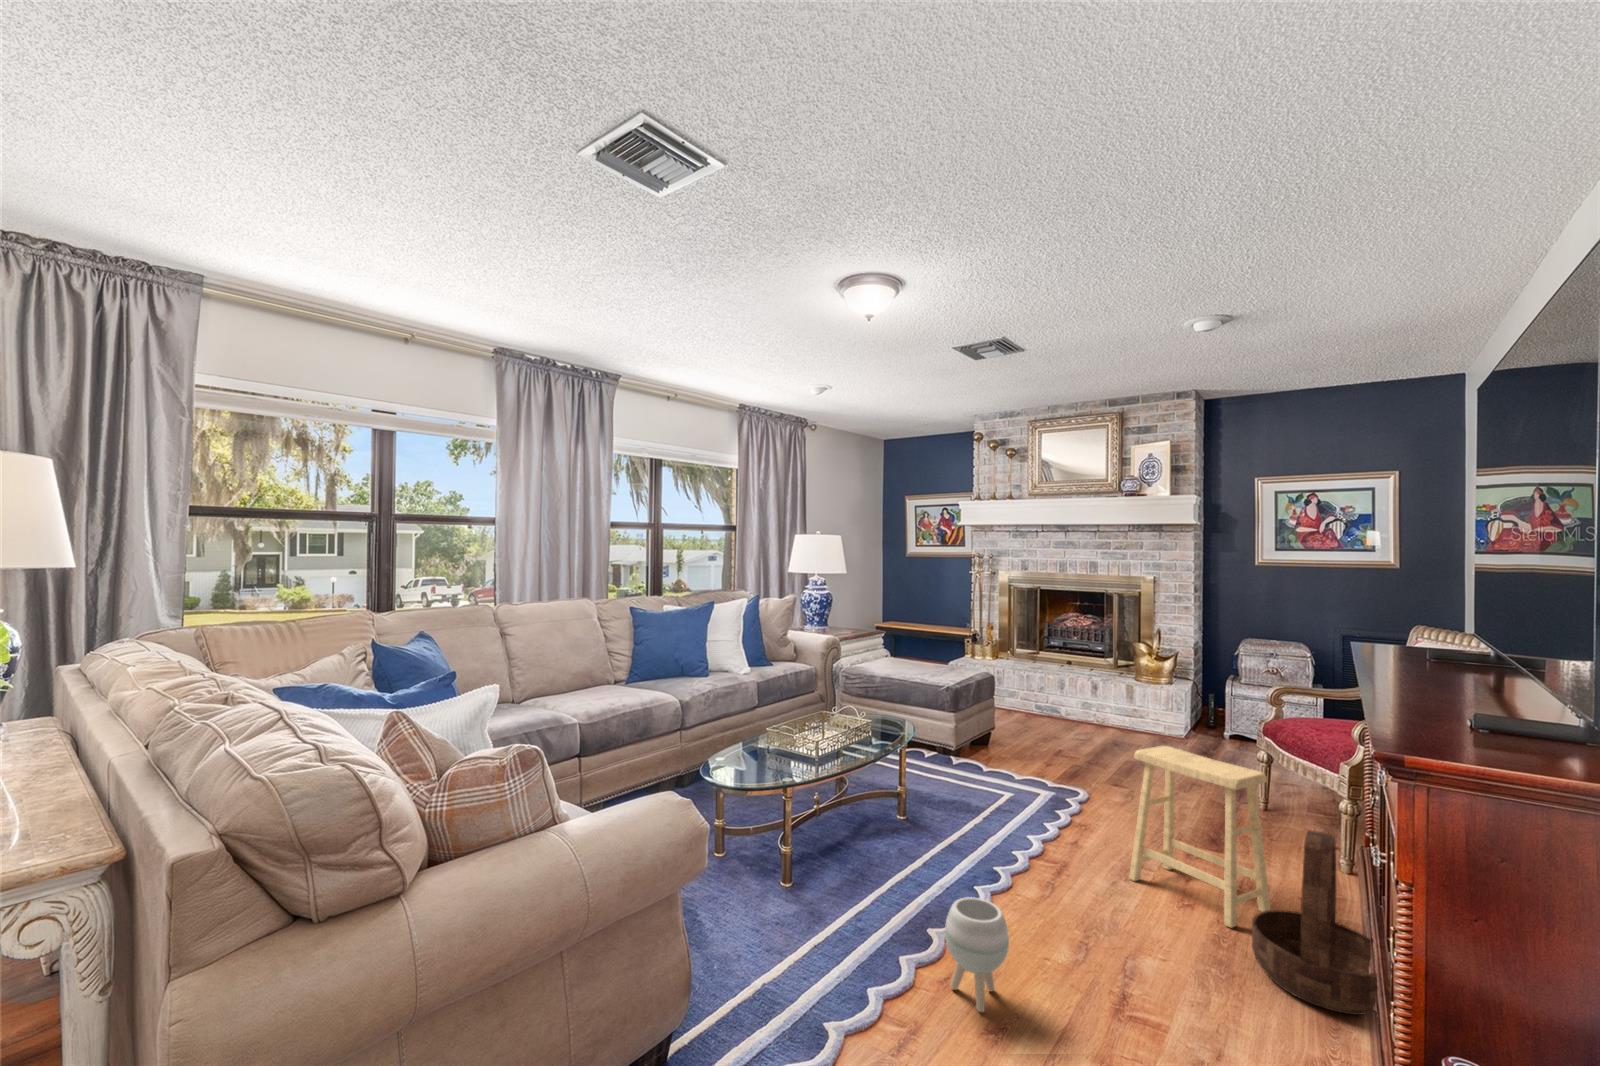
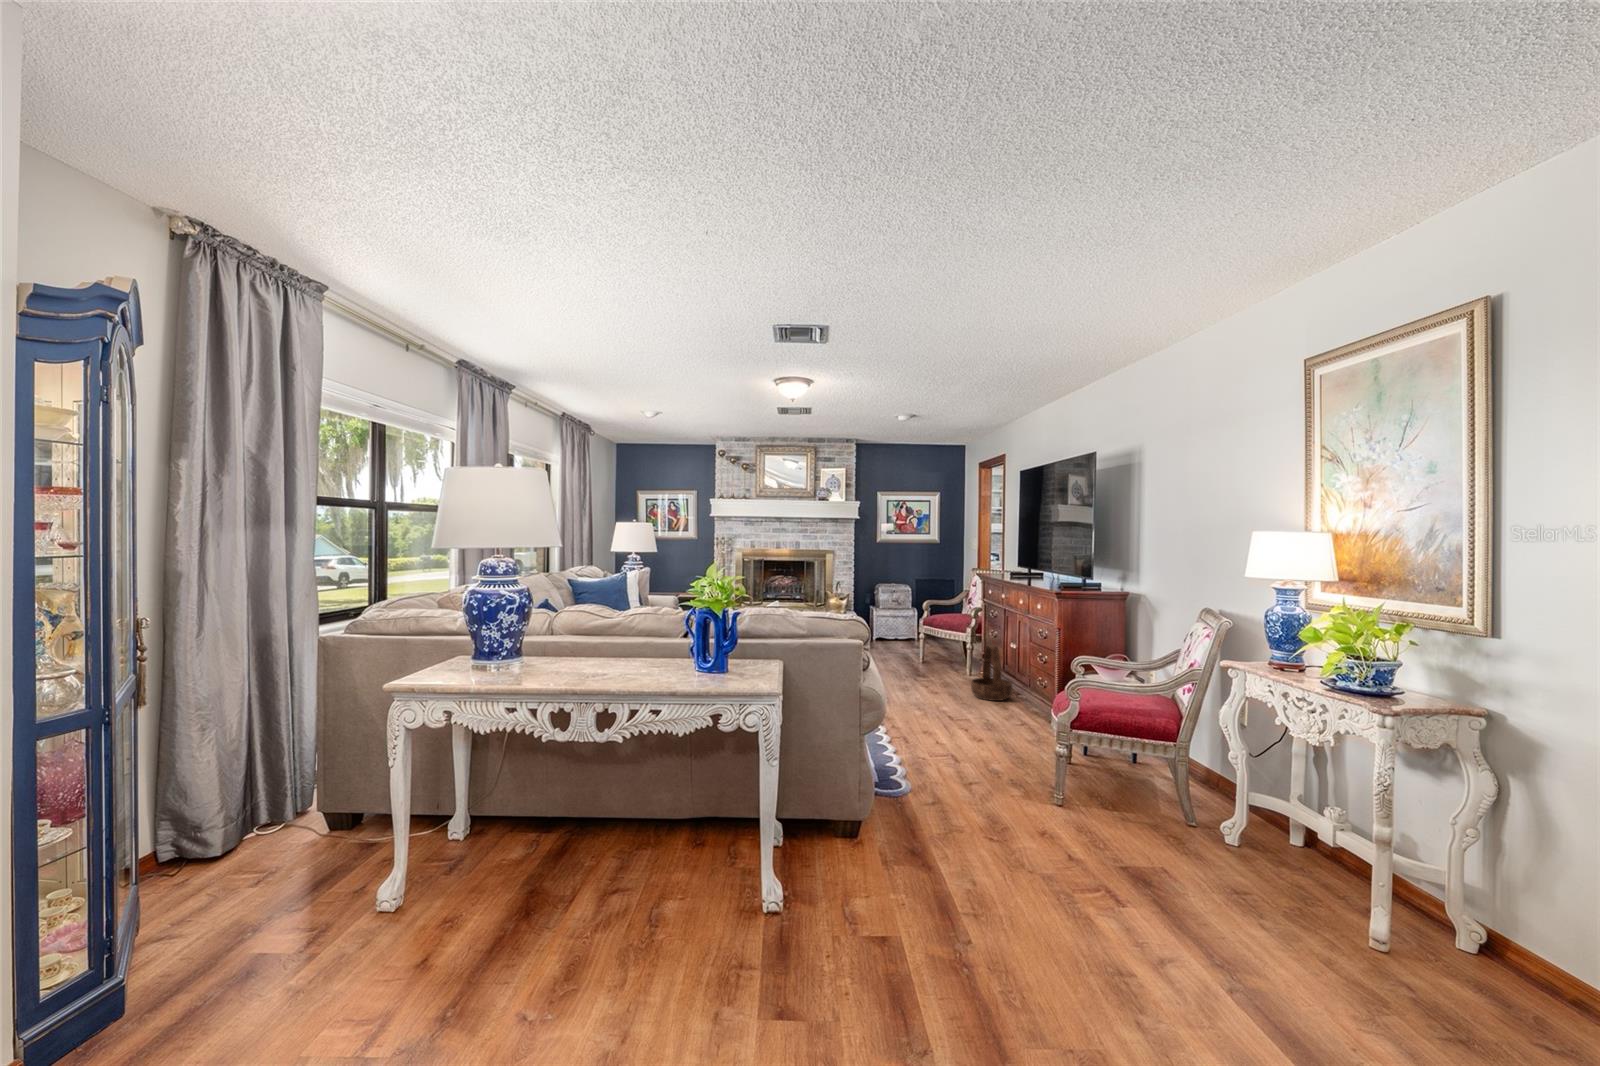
footstool: present [1129,746,1271,928] -> none [914,629,962,692]
planter: present [945,897,1009,1012] -> none [909,685,933,722]

